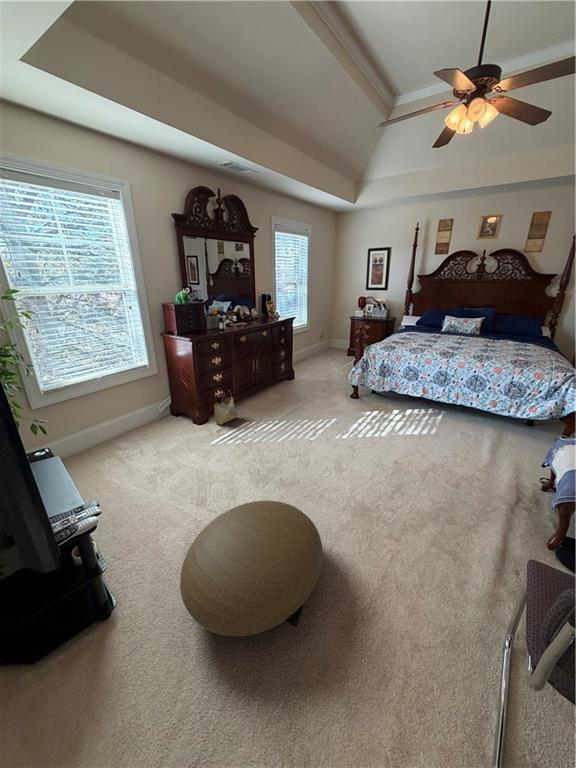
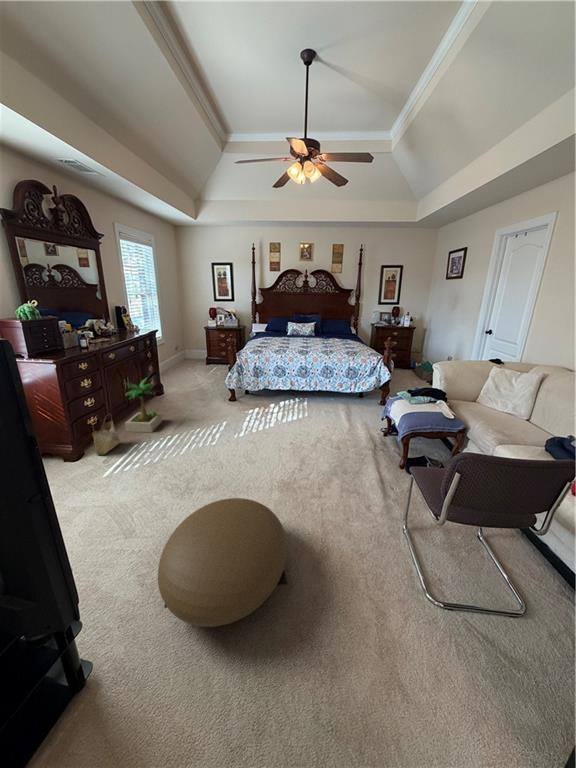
potted plant: none [245,362,279,414] -> present [125,379,162,432]

